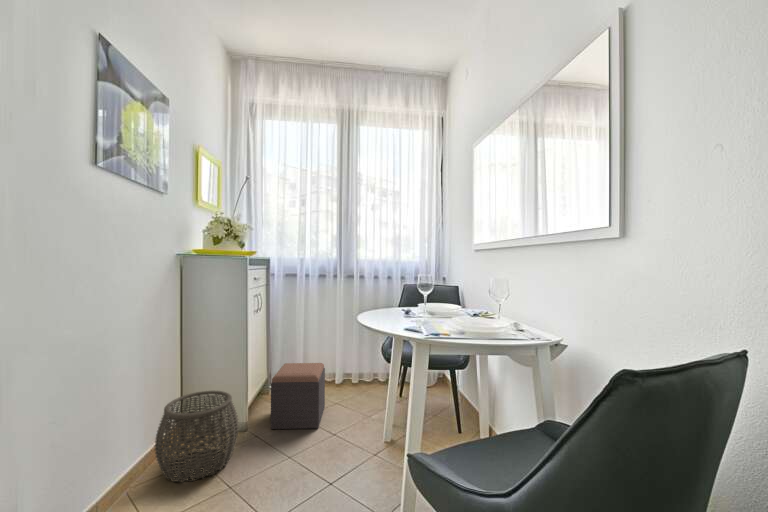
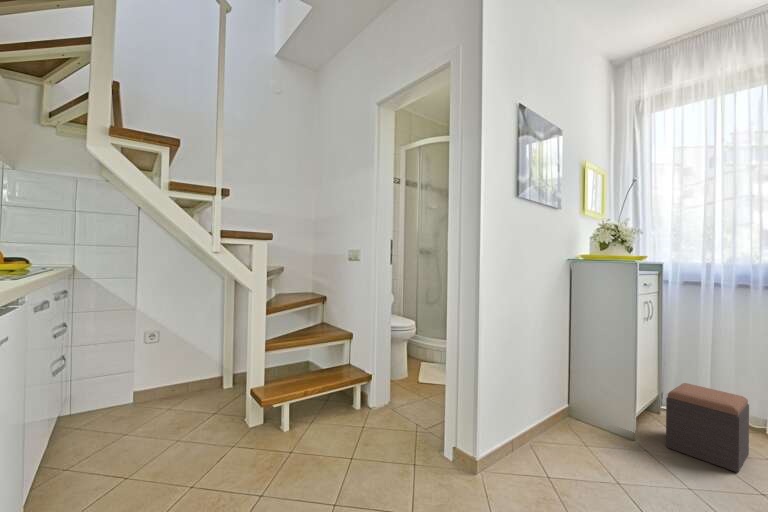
woven basket: present [155,391,238,482] -> none [554,380,629,458]

